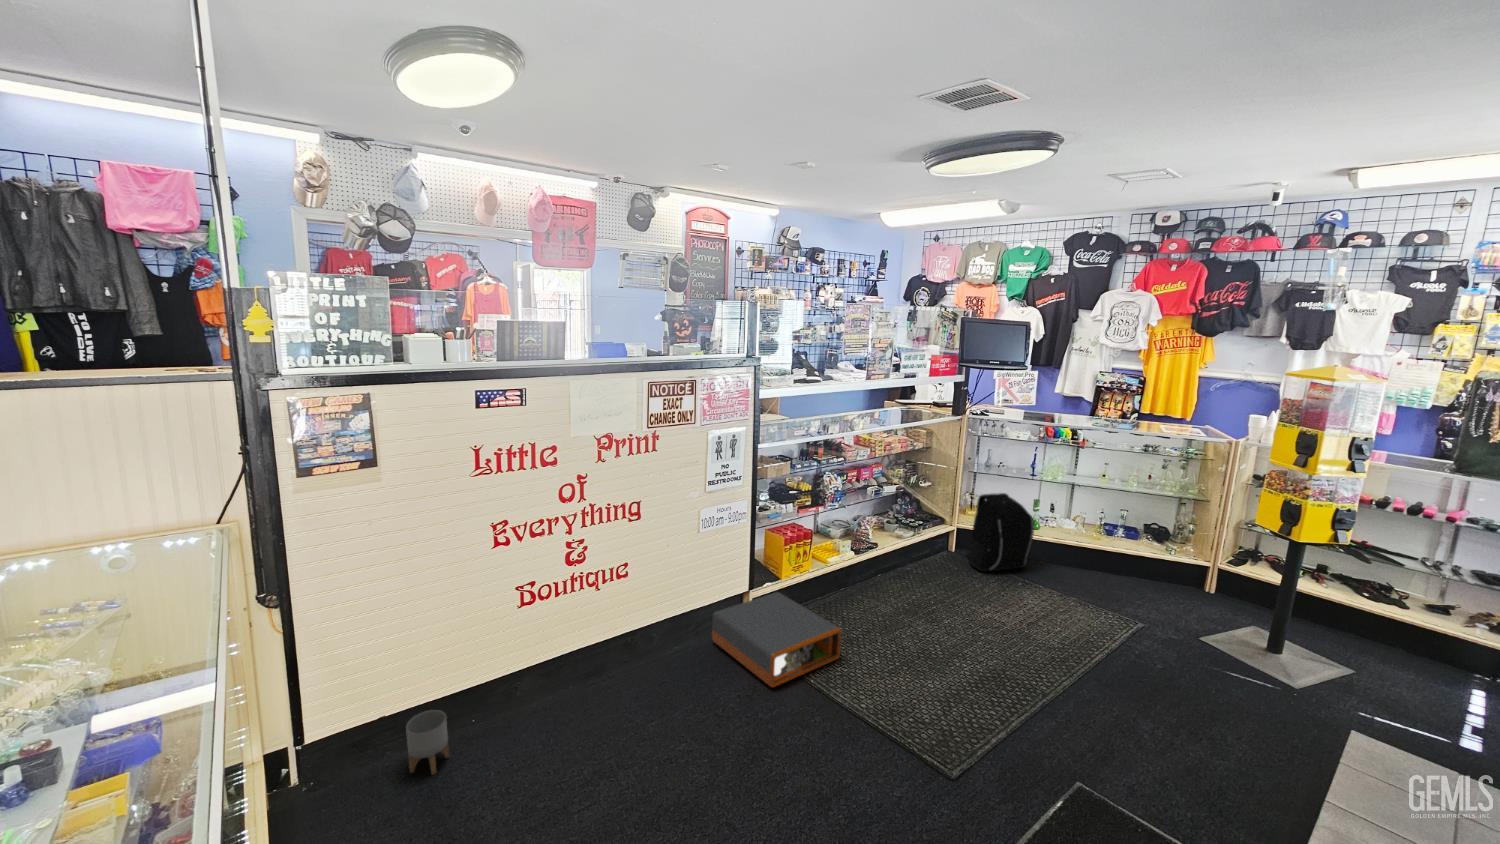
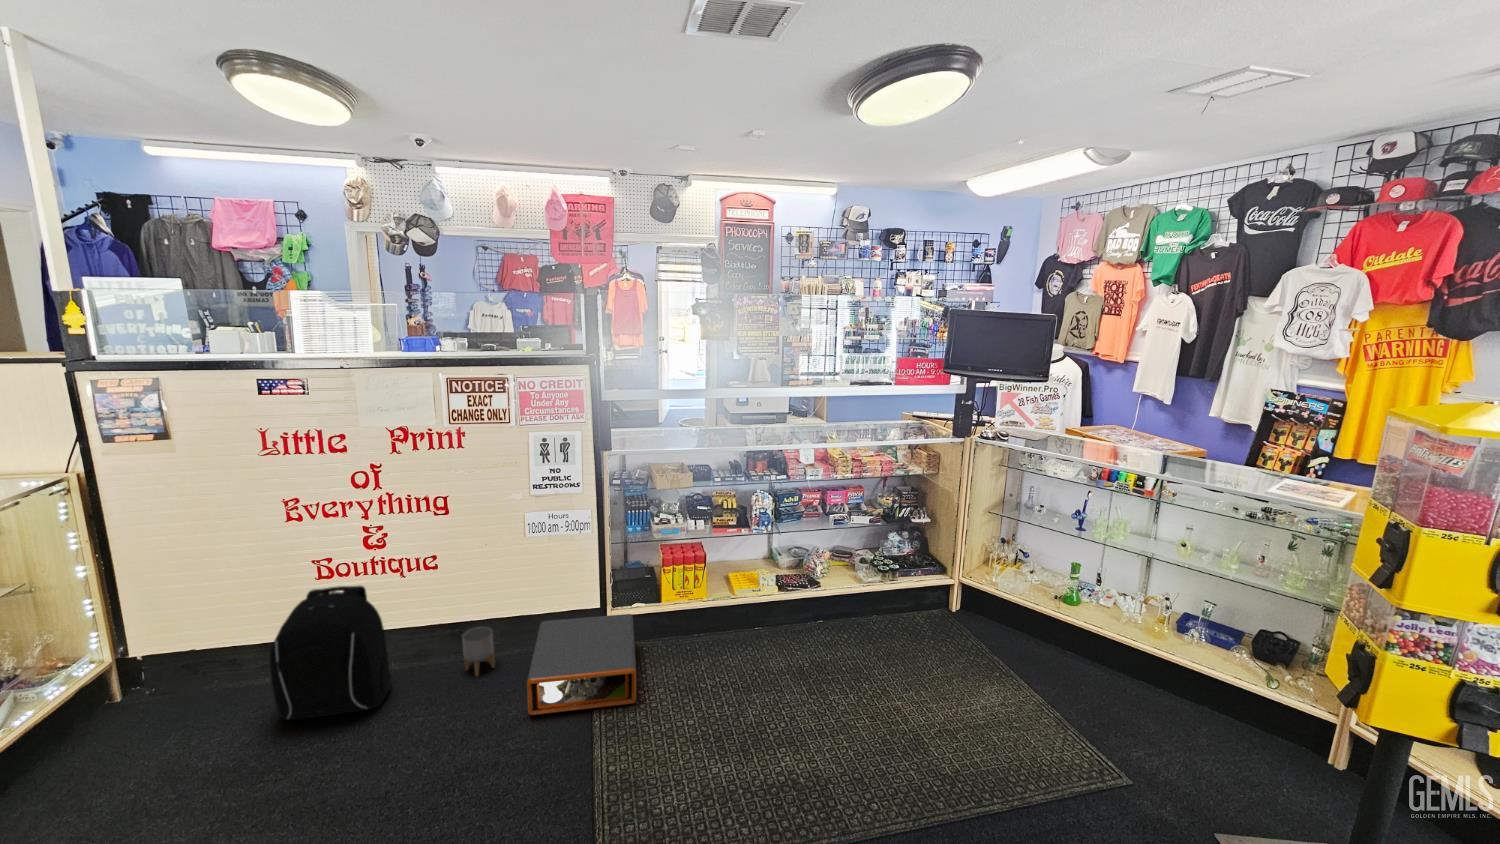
backpack: present [967,493,1034,571] -> present [270,586,391,720]
planter: present [406,710,449,775] -> present [462,627,495,677]

